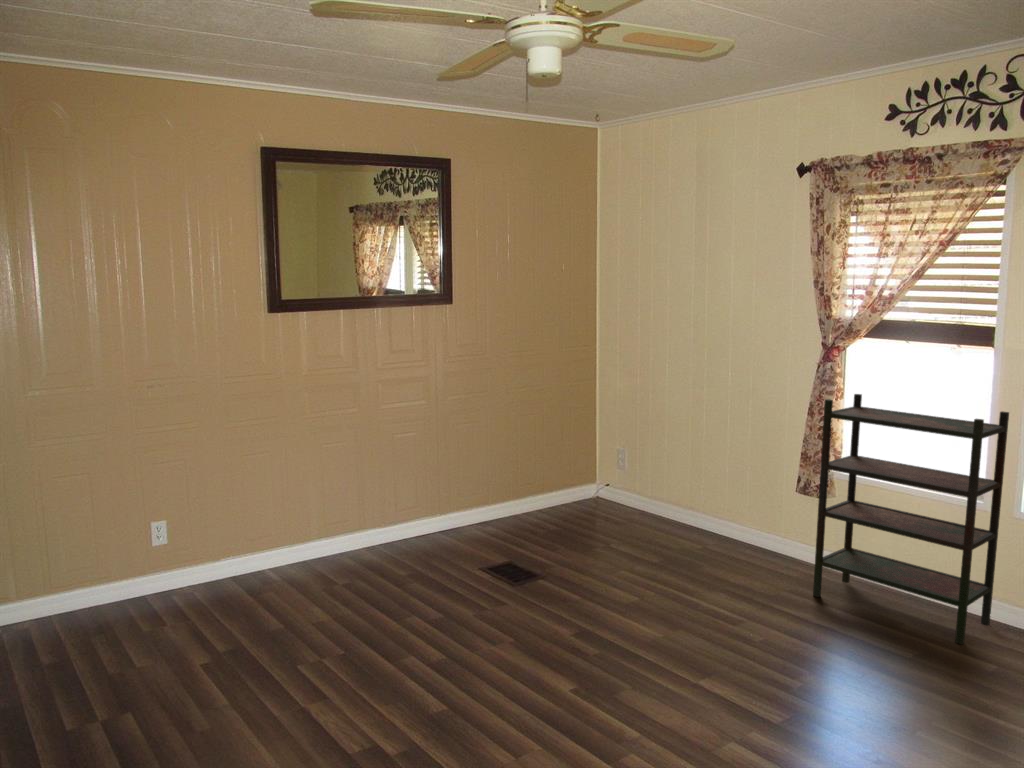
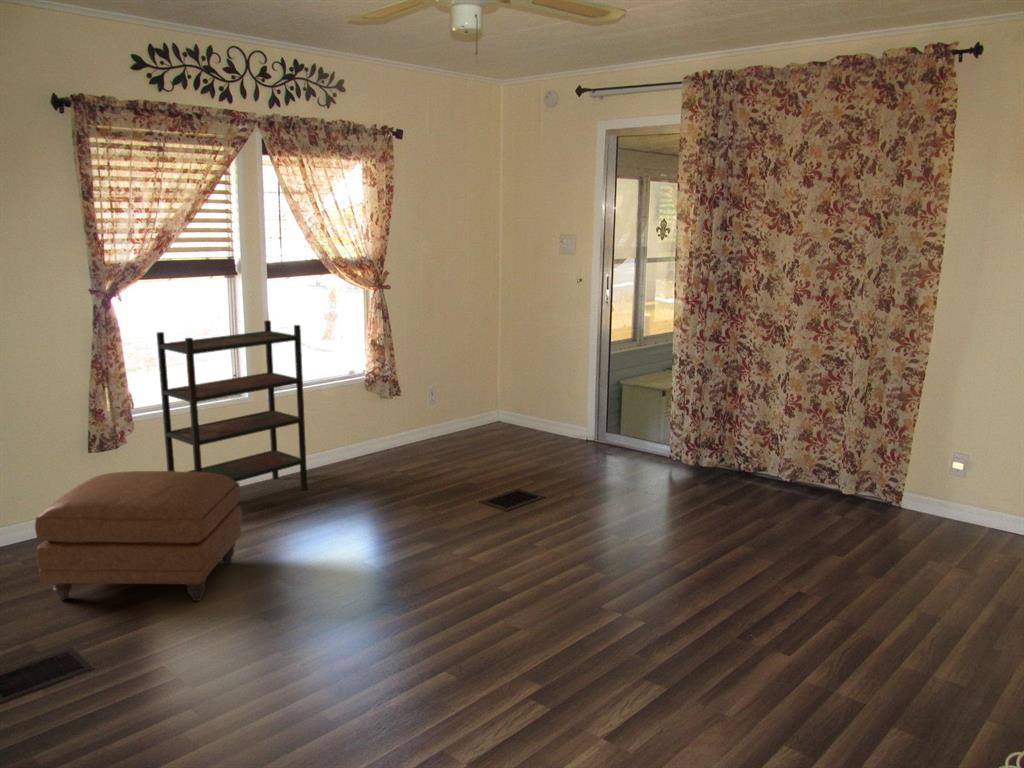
ottoman: none [613,489,727,614] -> present [35,471,242,601]

